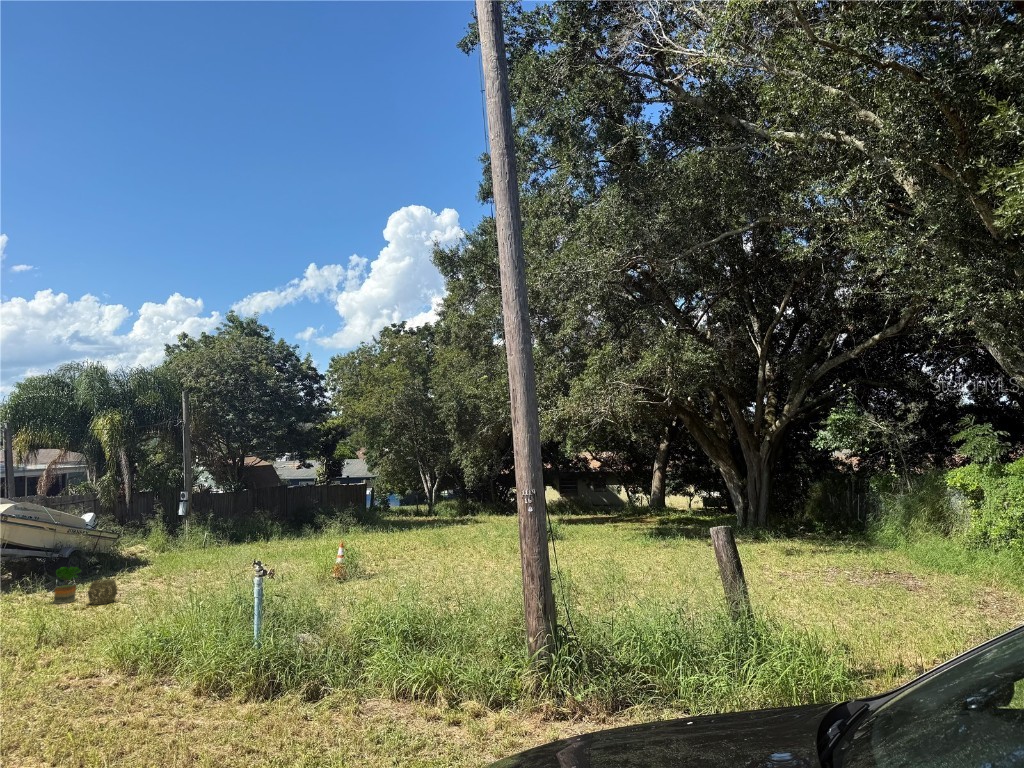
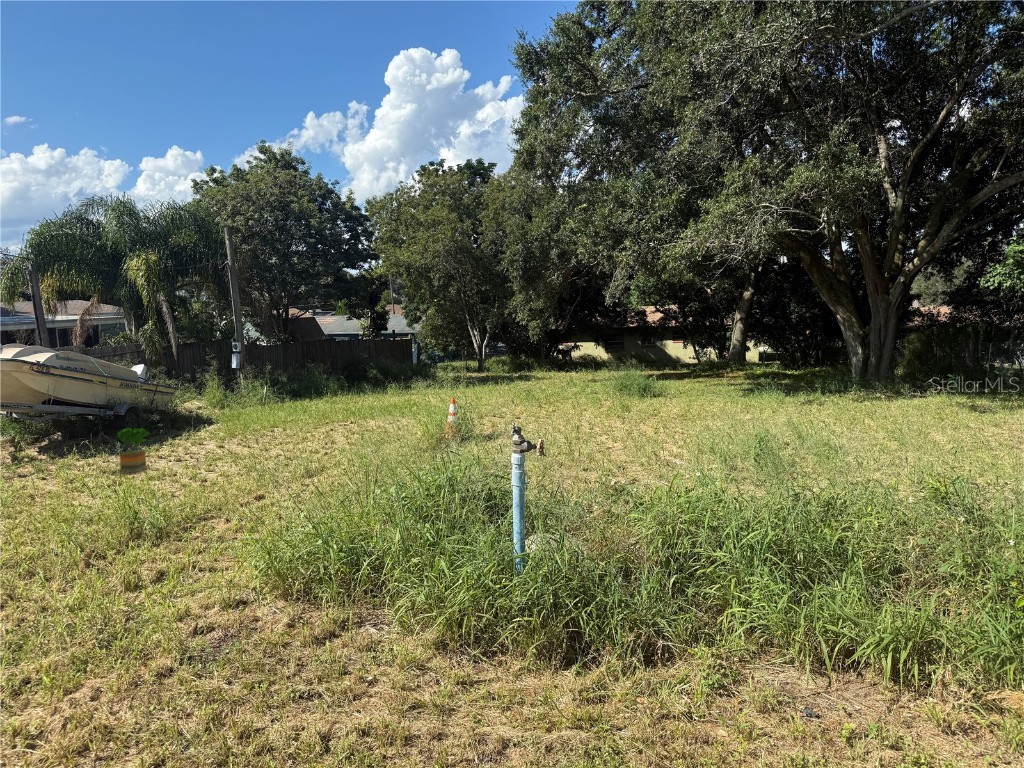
woven basket: present [88,579,117,605] -> none [163,444,199,475]

